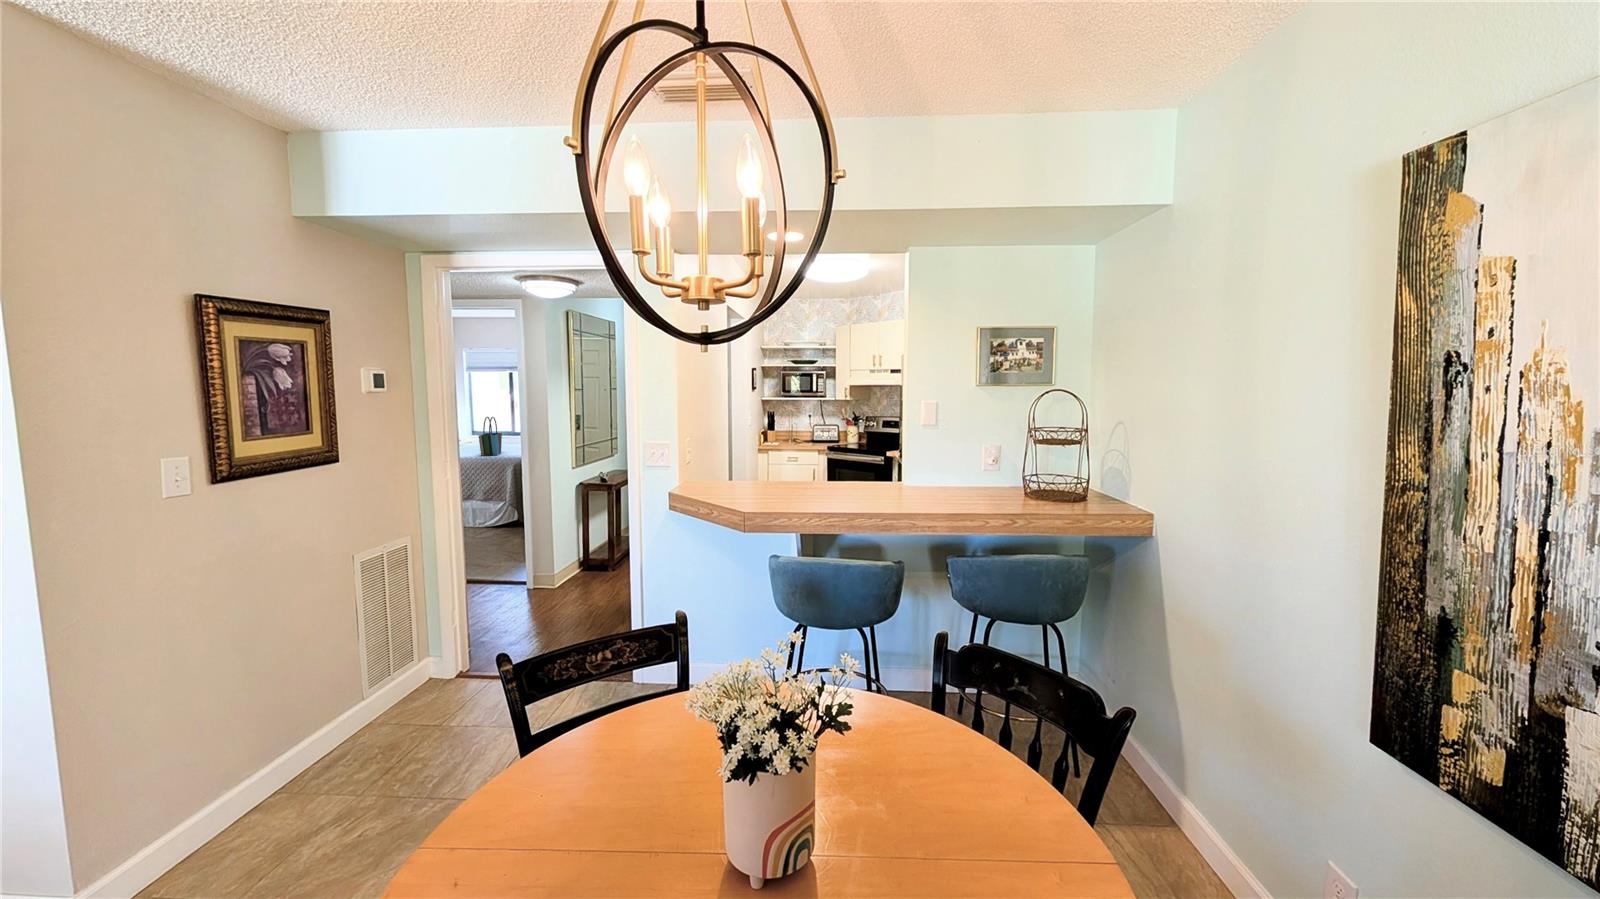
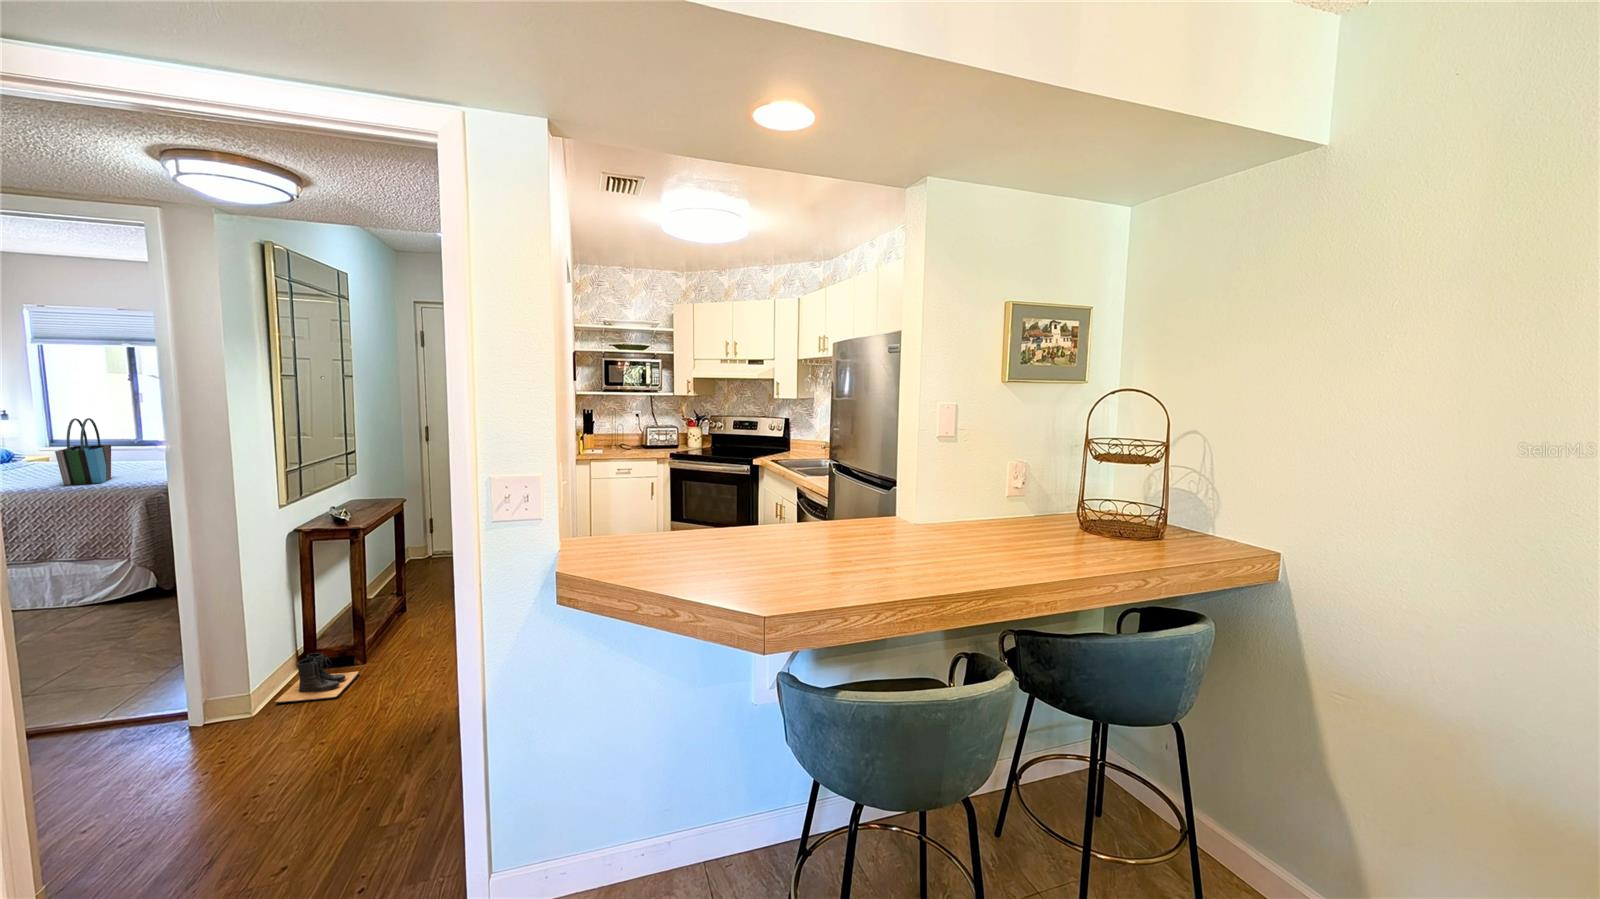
boots: none [565,558,608,584] -> present [275,653,360,703]

